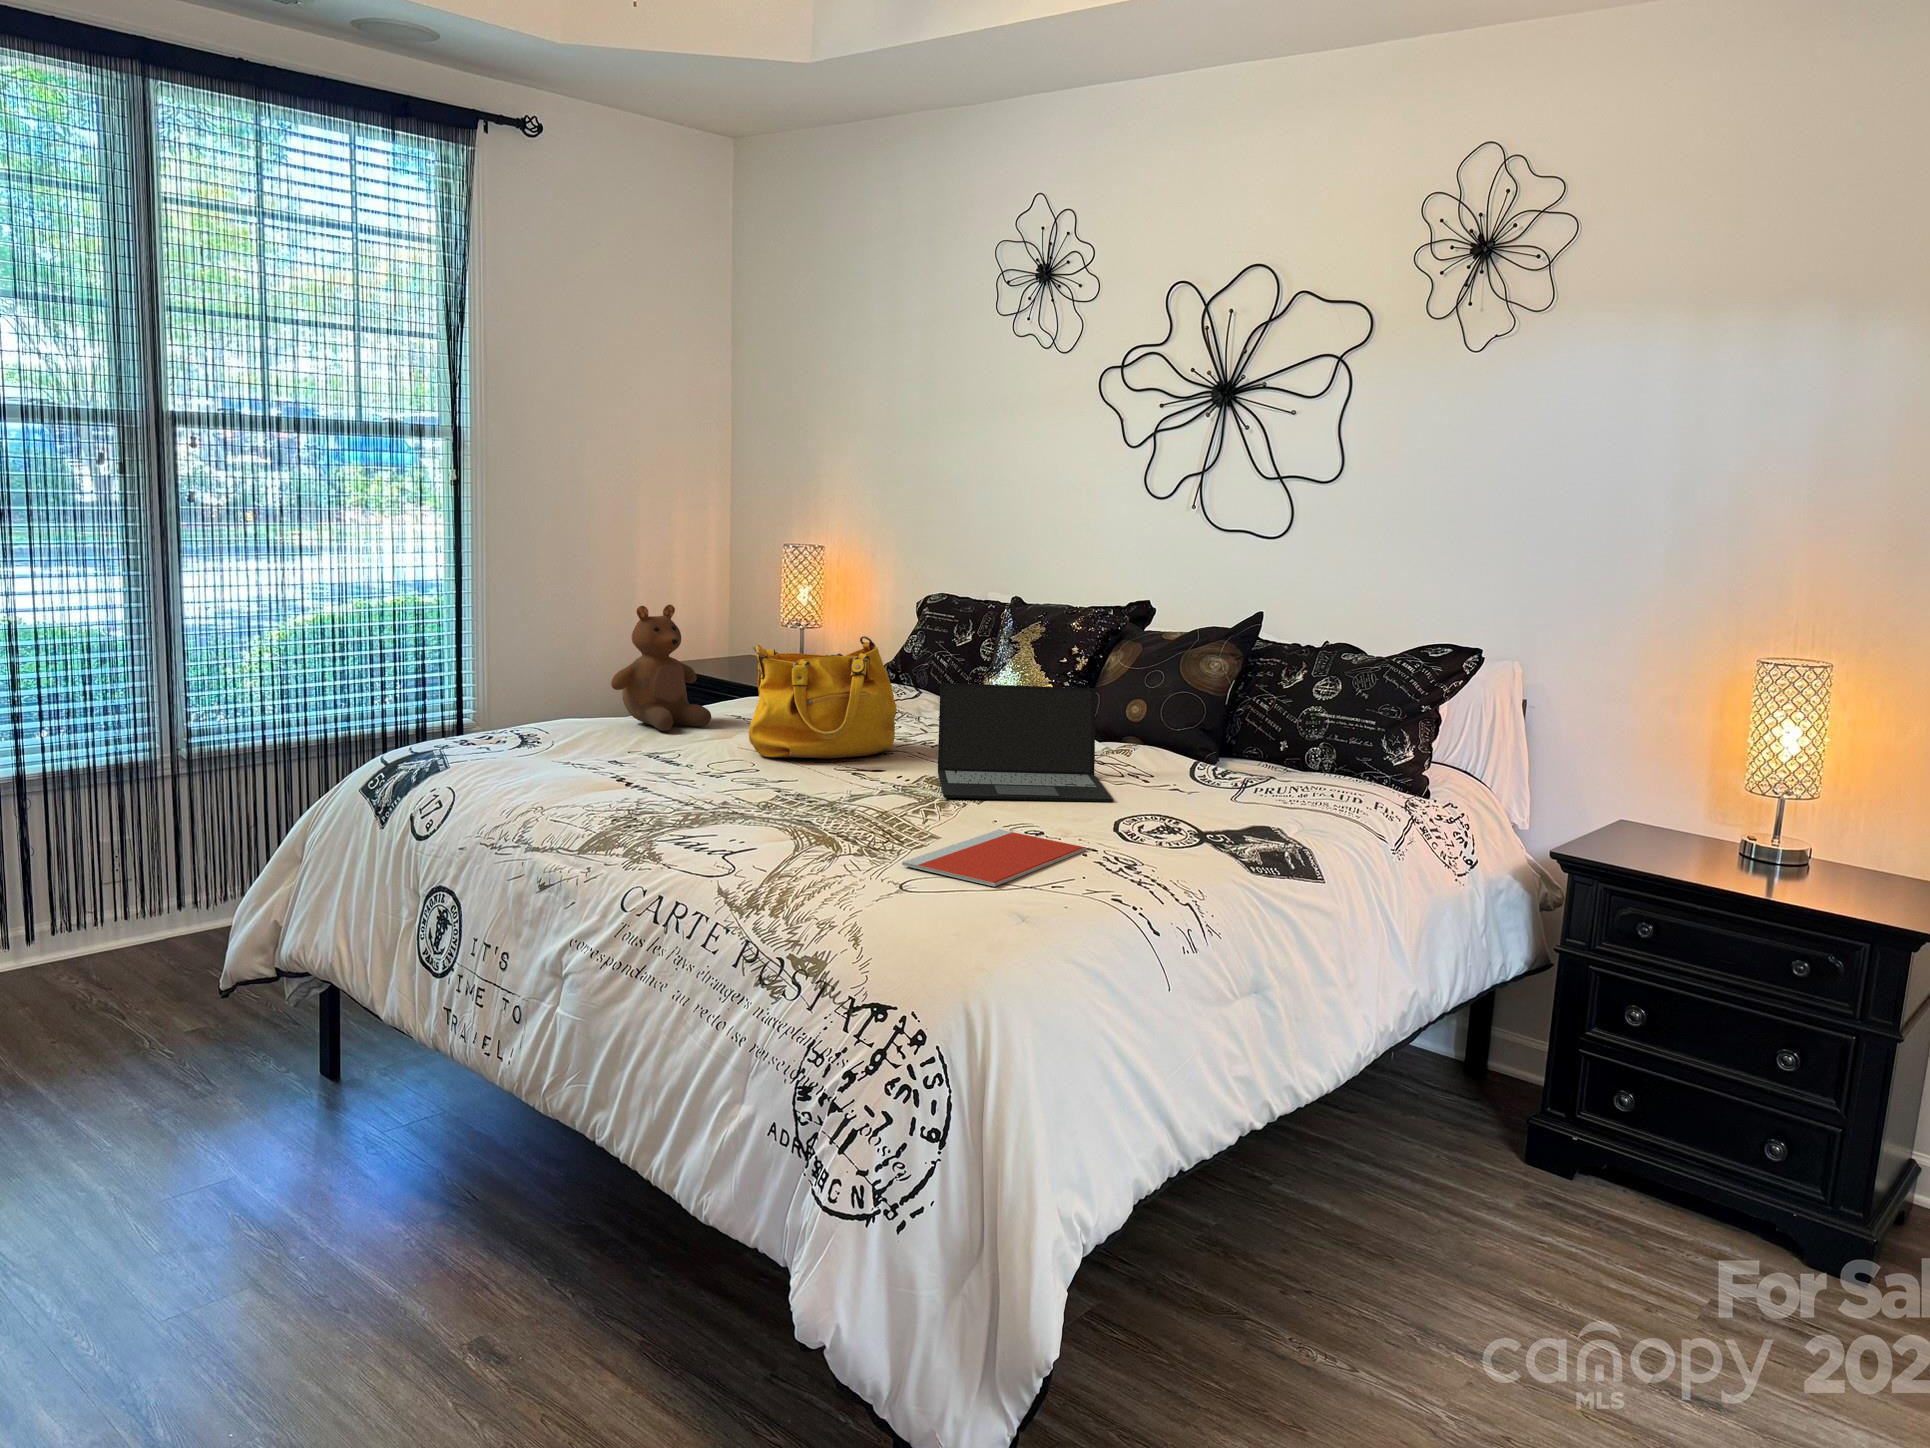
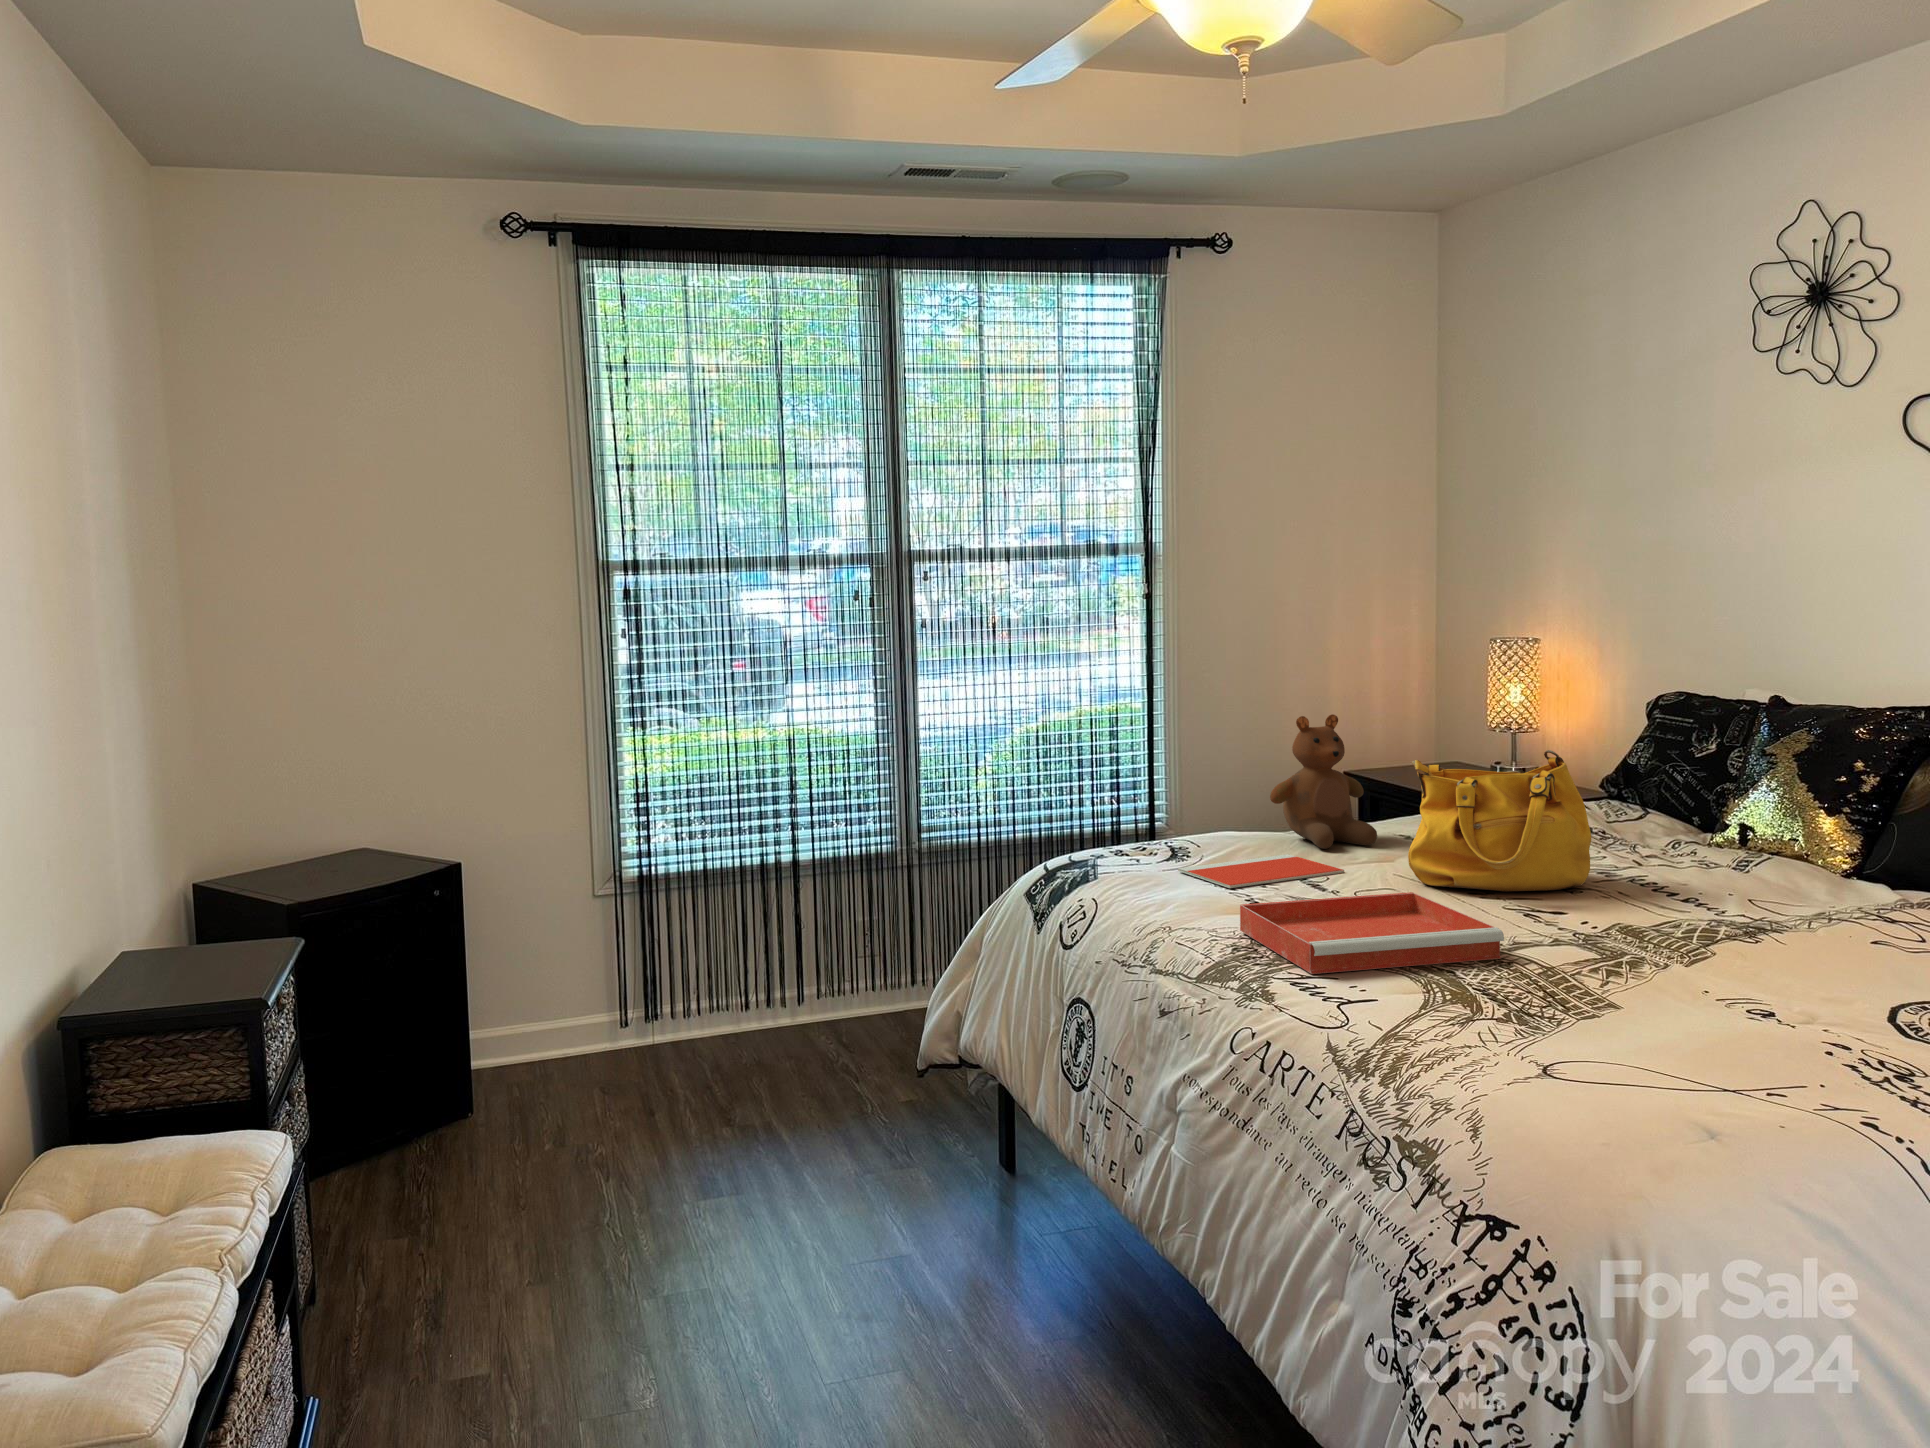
laptop: present [938,683,1113,802] -> none [1639,809,1896,978]
tray: none [611,761,845,836] -> present [1240,892,1504,974]
notebook: present [902,829,1086,887] -> present [1178,854,1344,888]

